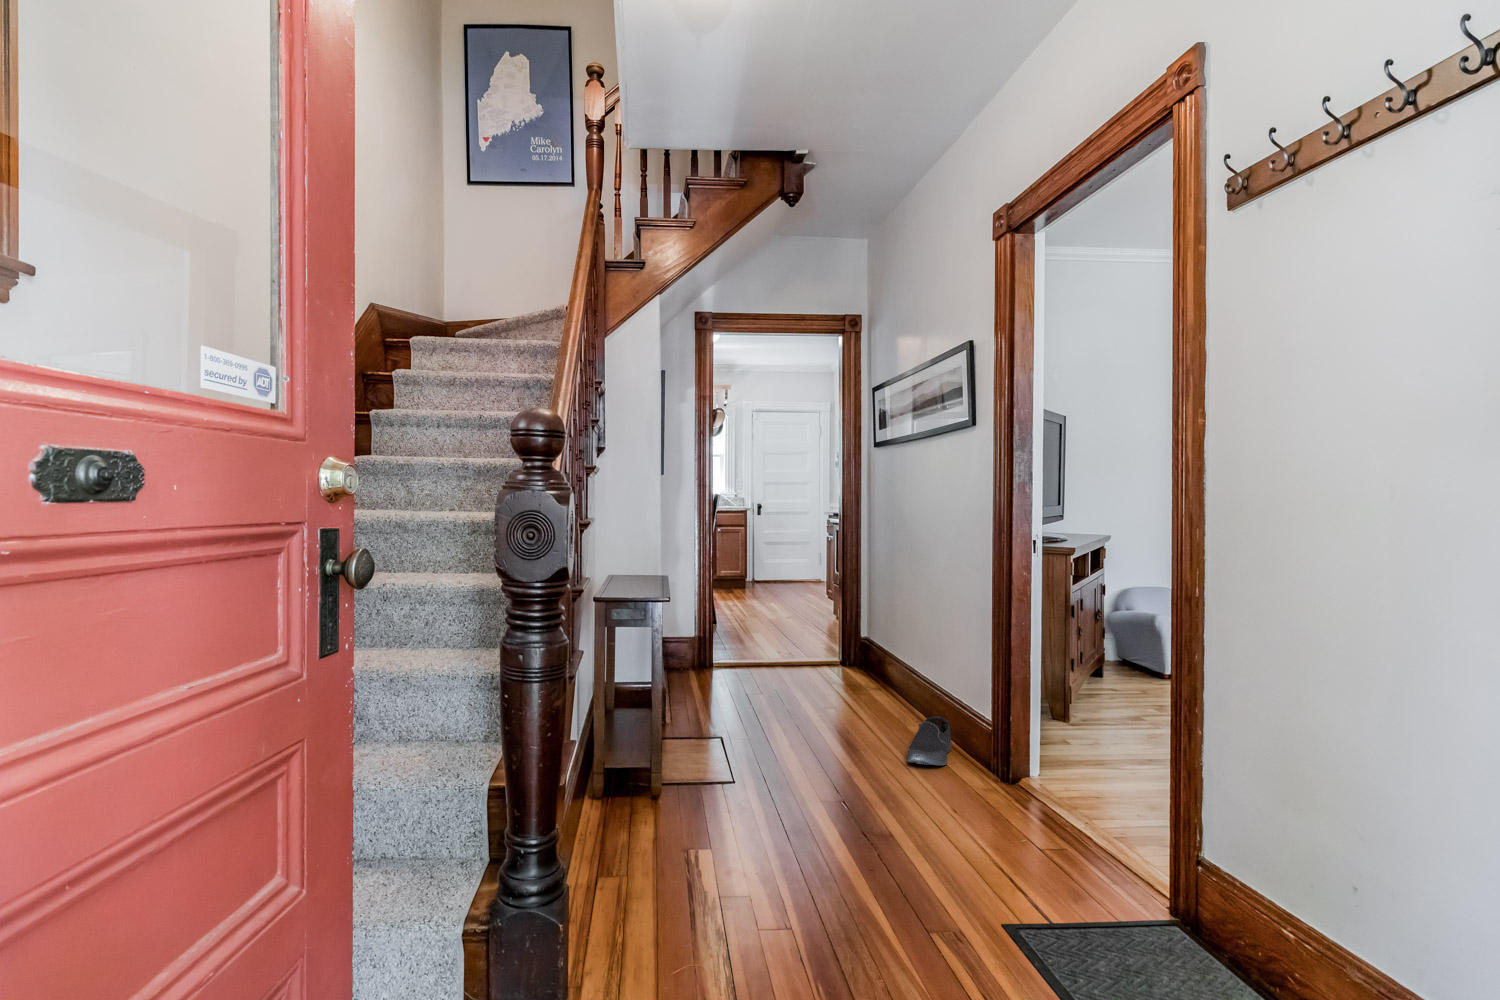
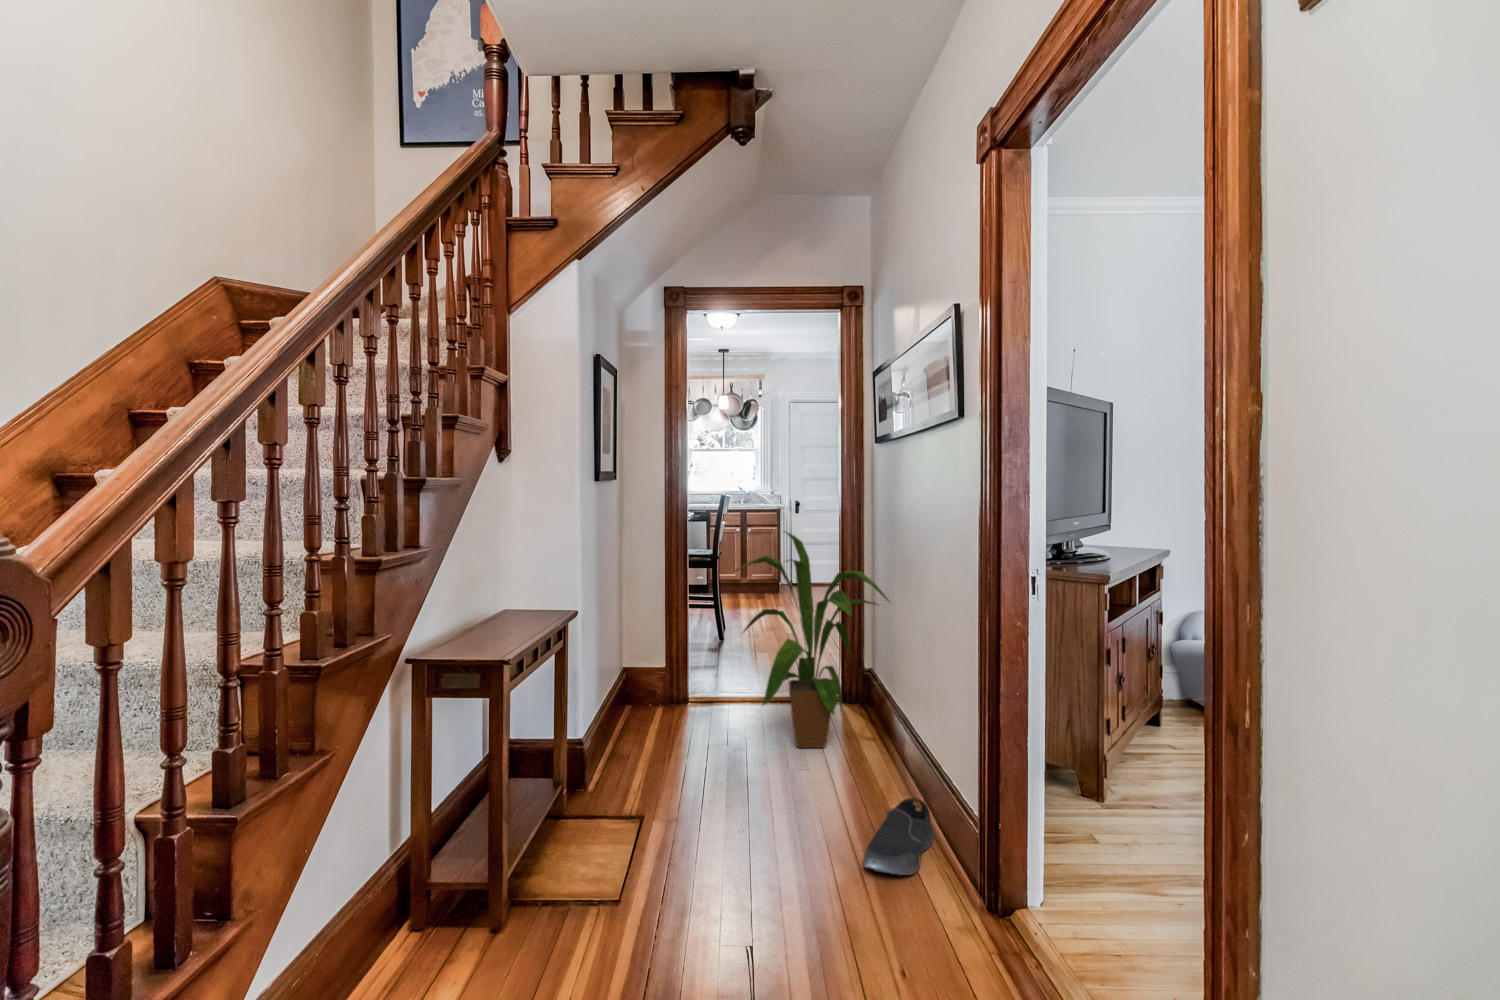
house plant: none [768,519,900,697] -> present [736,532,889,748]

